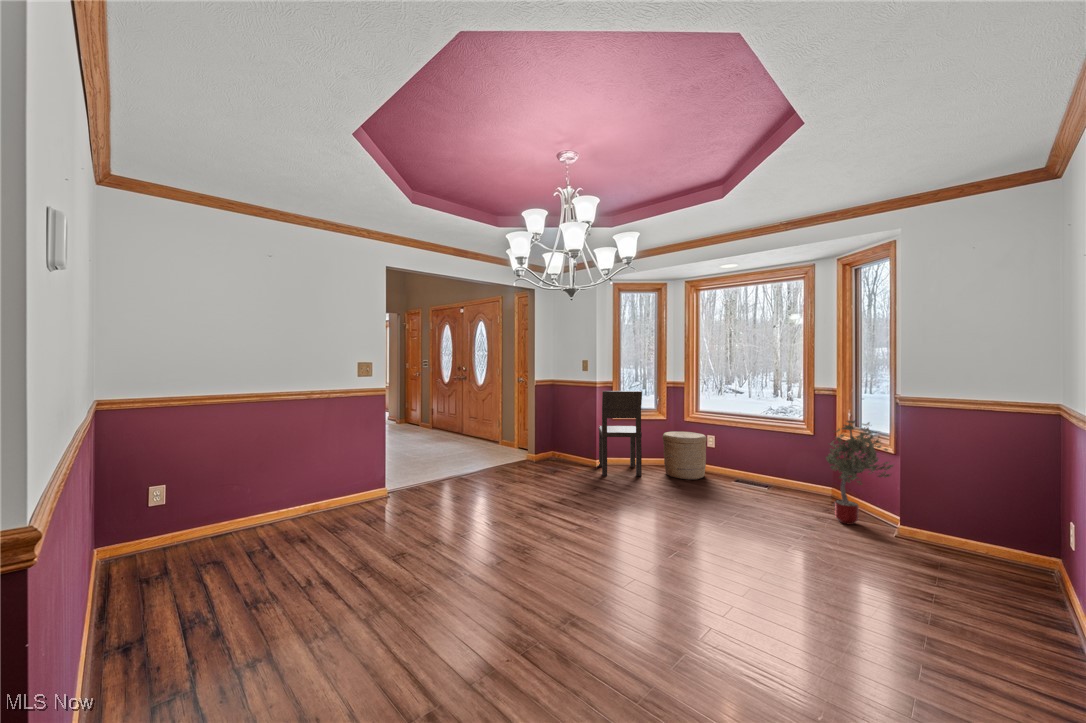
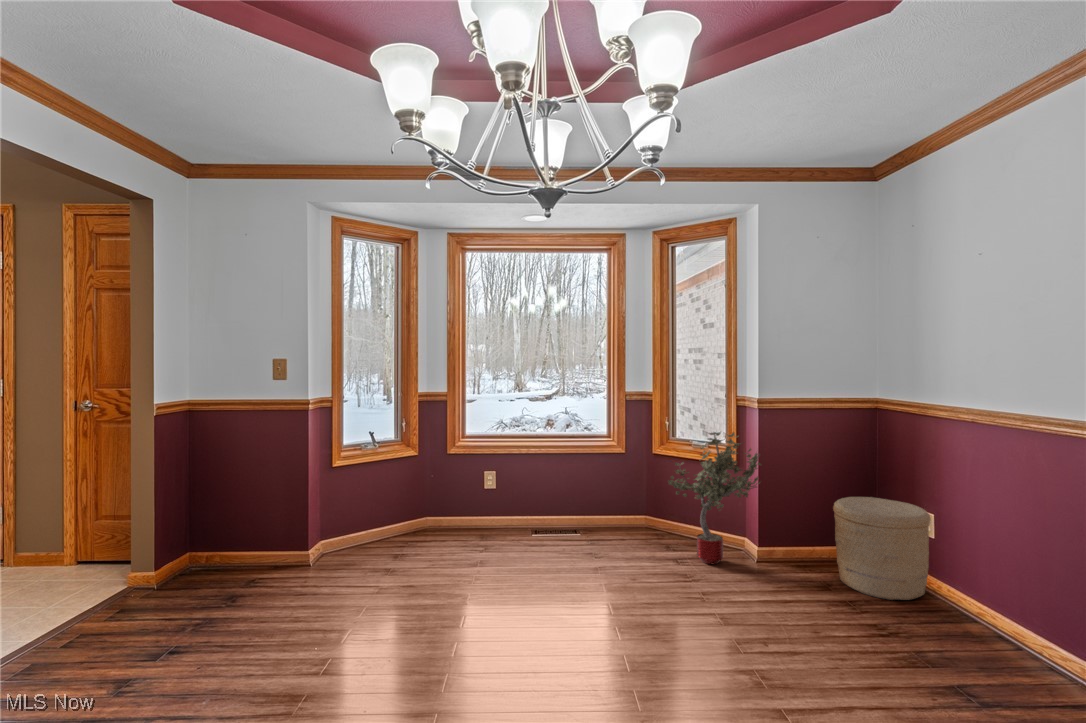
dining chair: present [599,391,642,476] -> none [309,412,411,579]
woven basket: present [663,432,707,480] -> present [833,497,931,600]

